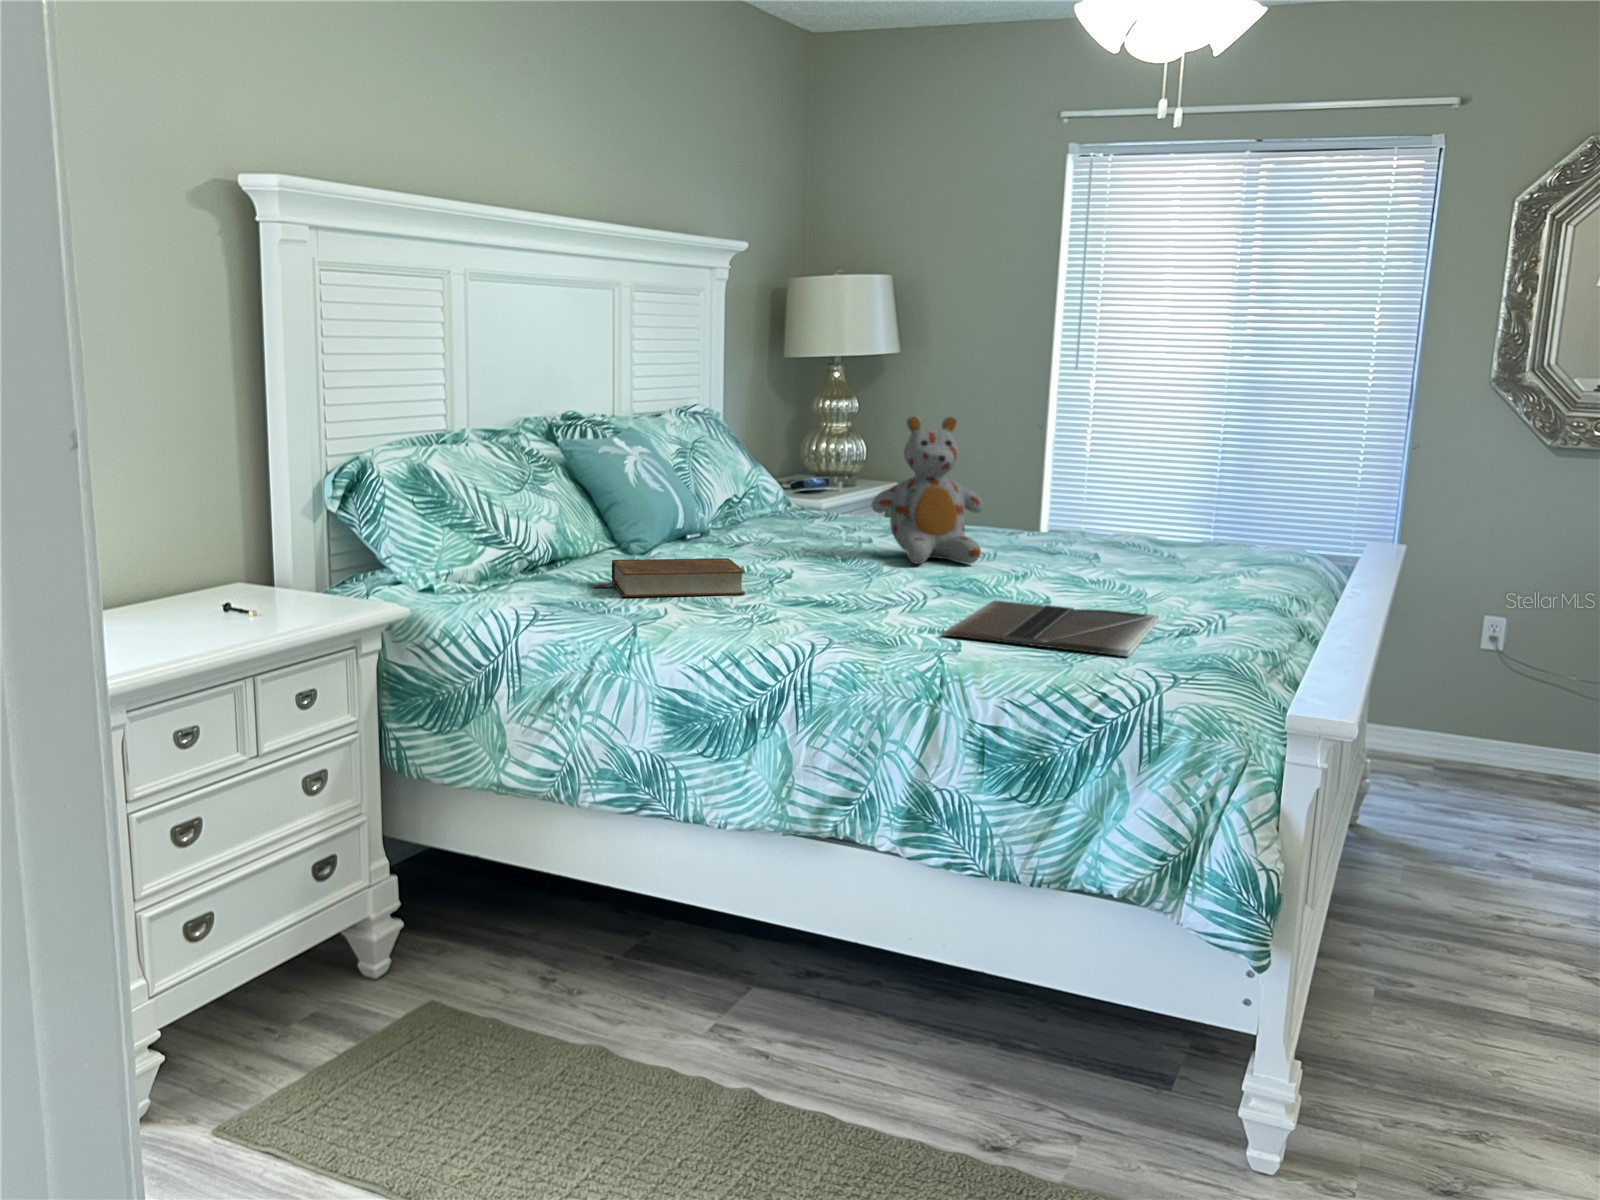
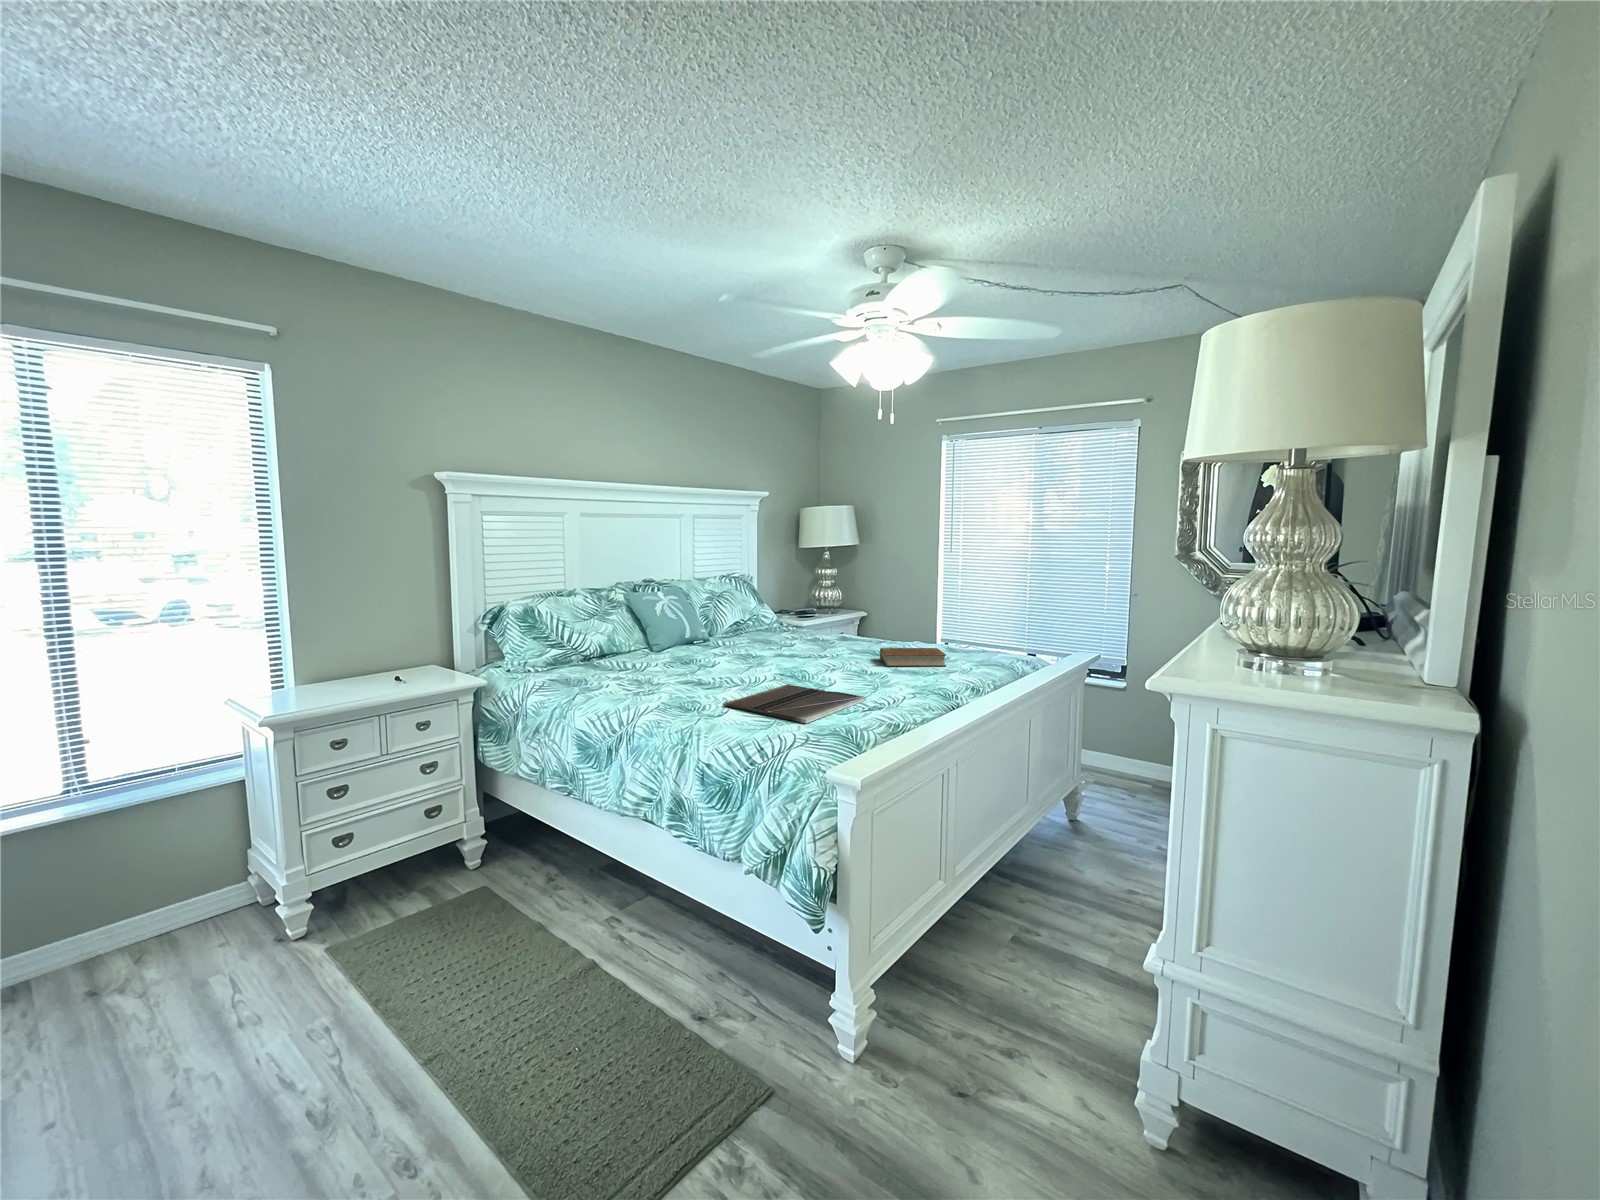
stuffed bear: present [872,415,983,564] -> none [772,581,834,661]
book: present [593,558,746,597] -> present [871,648,946,666]

